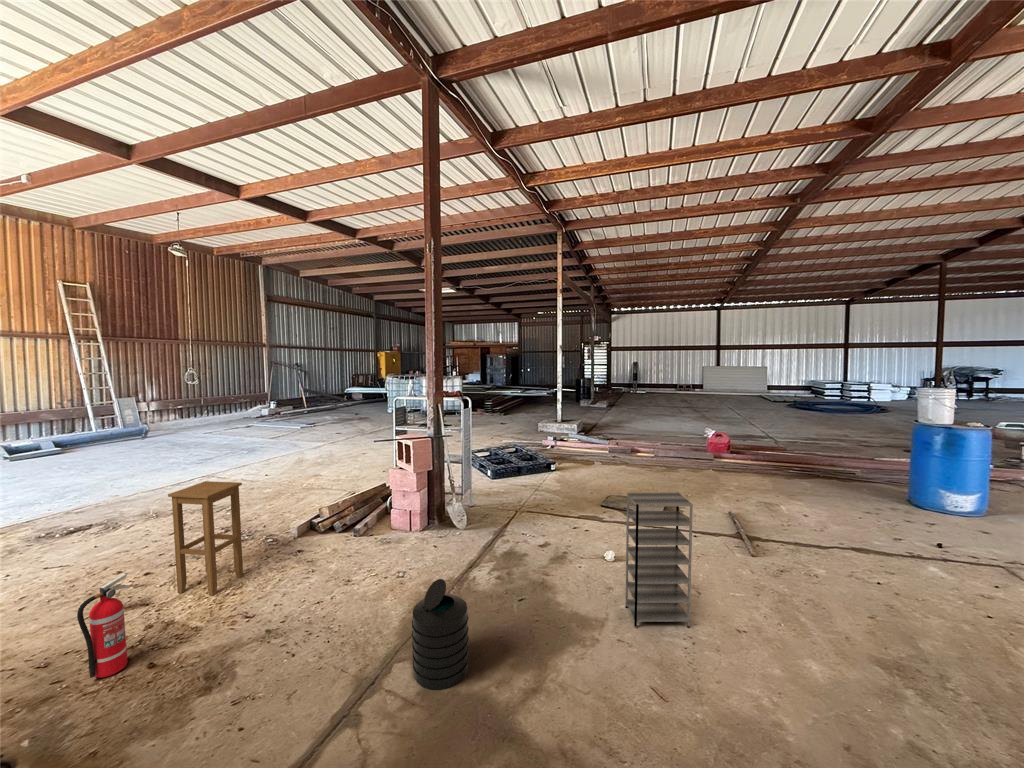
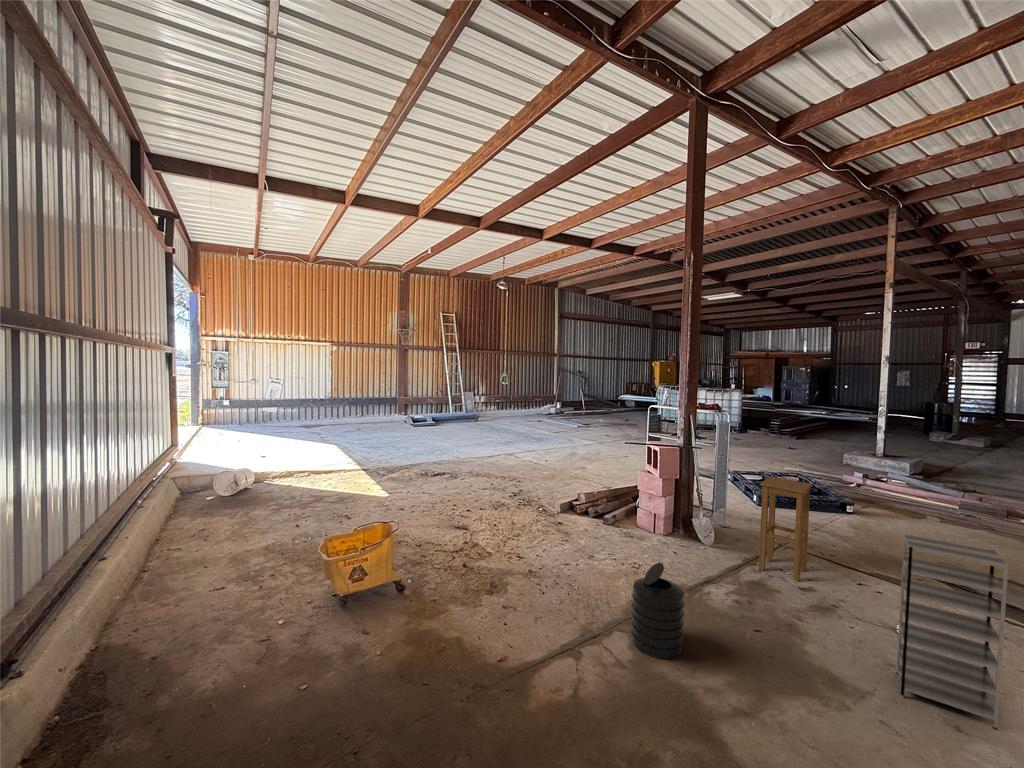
stool: present [168,481,243,596] -> present [759,477,813,582]
fire extinguisher: present [77,574,128,678] -> none [433,502,457,564]

